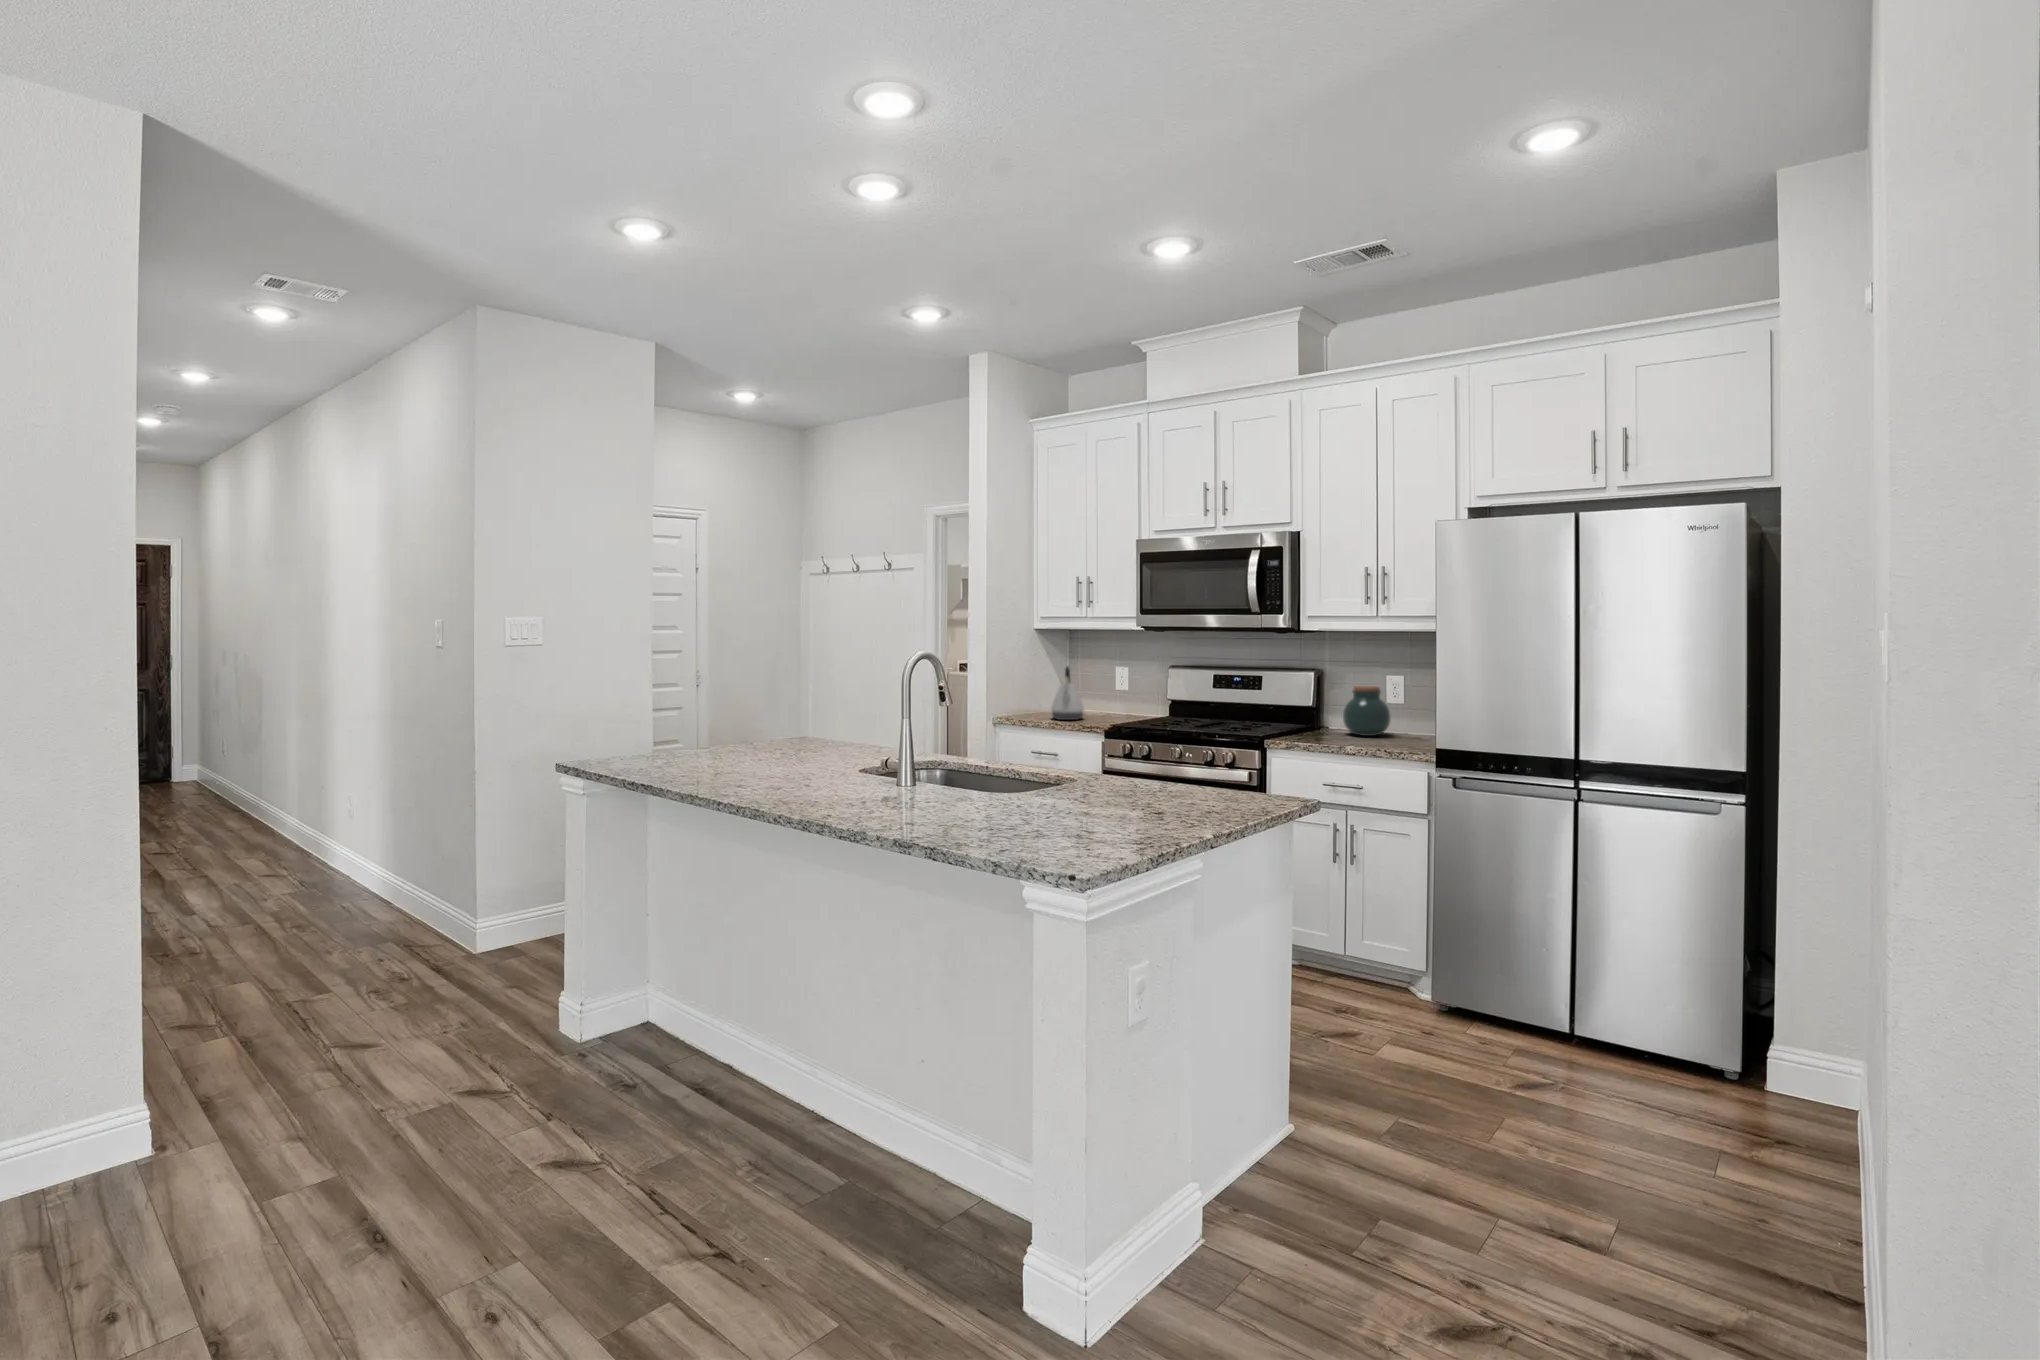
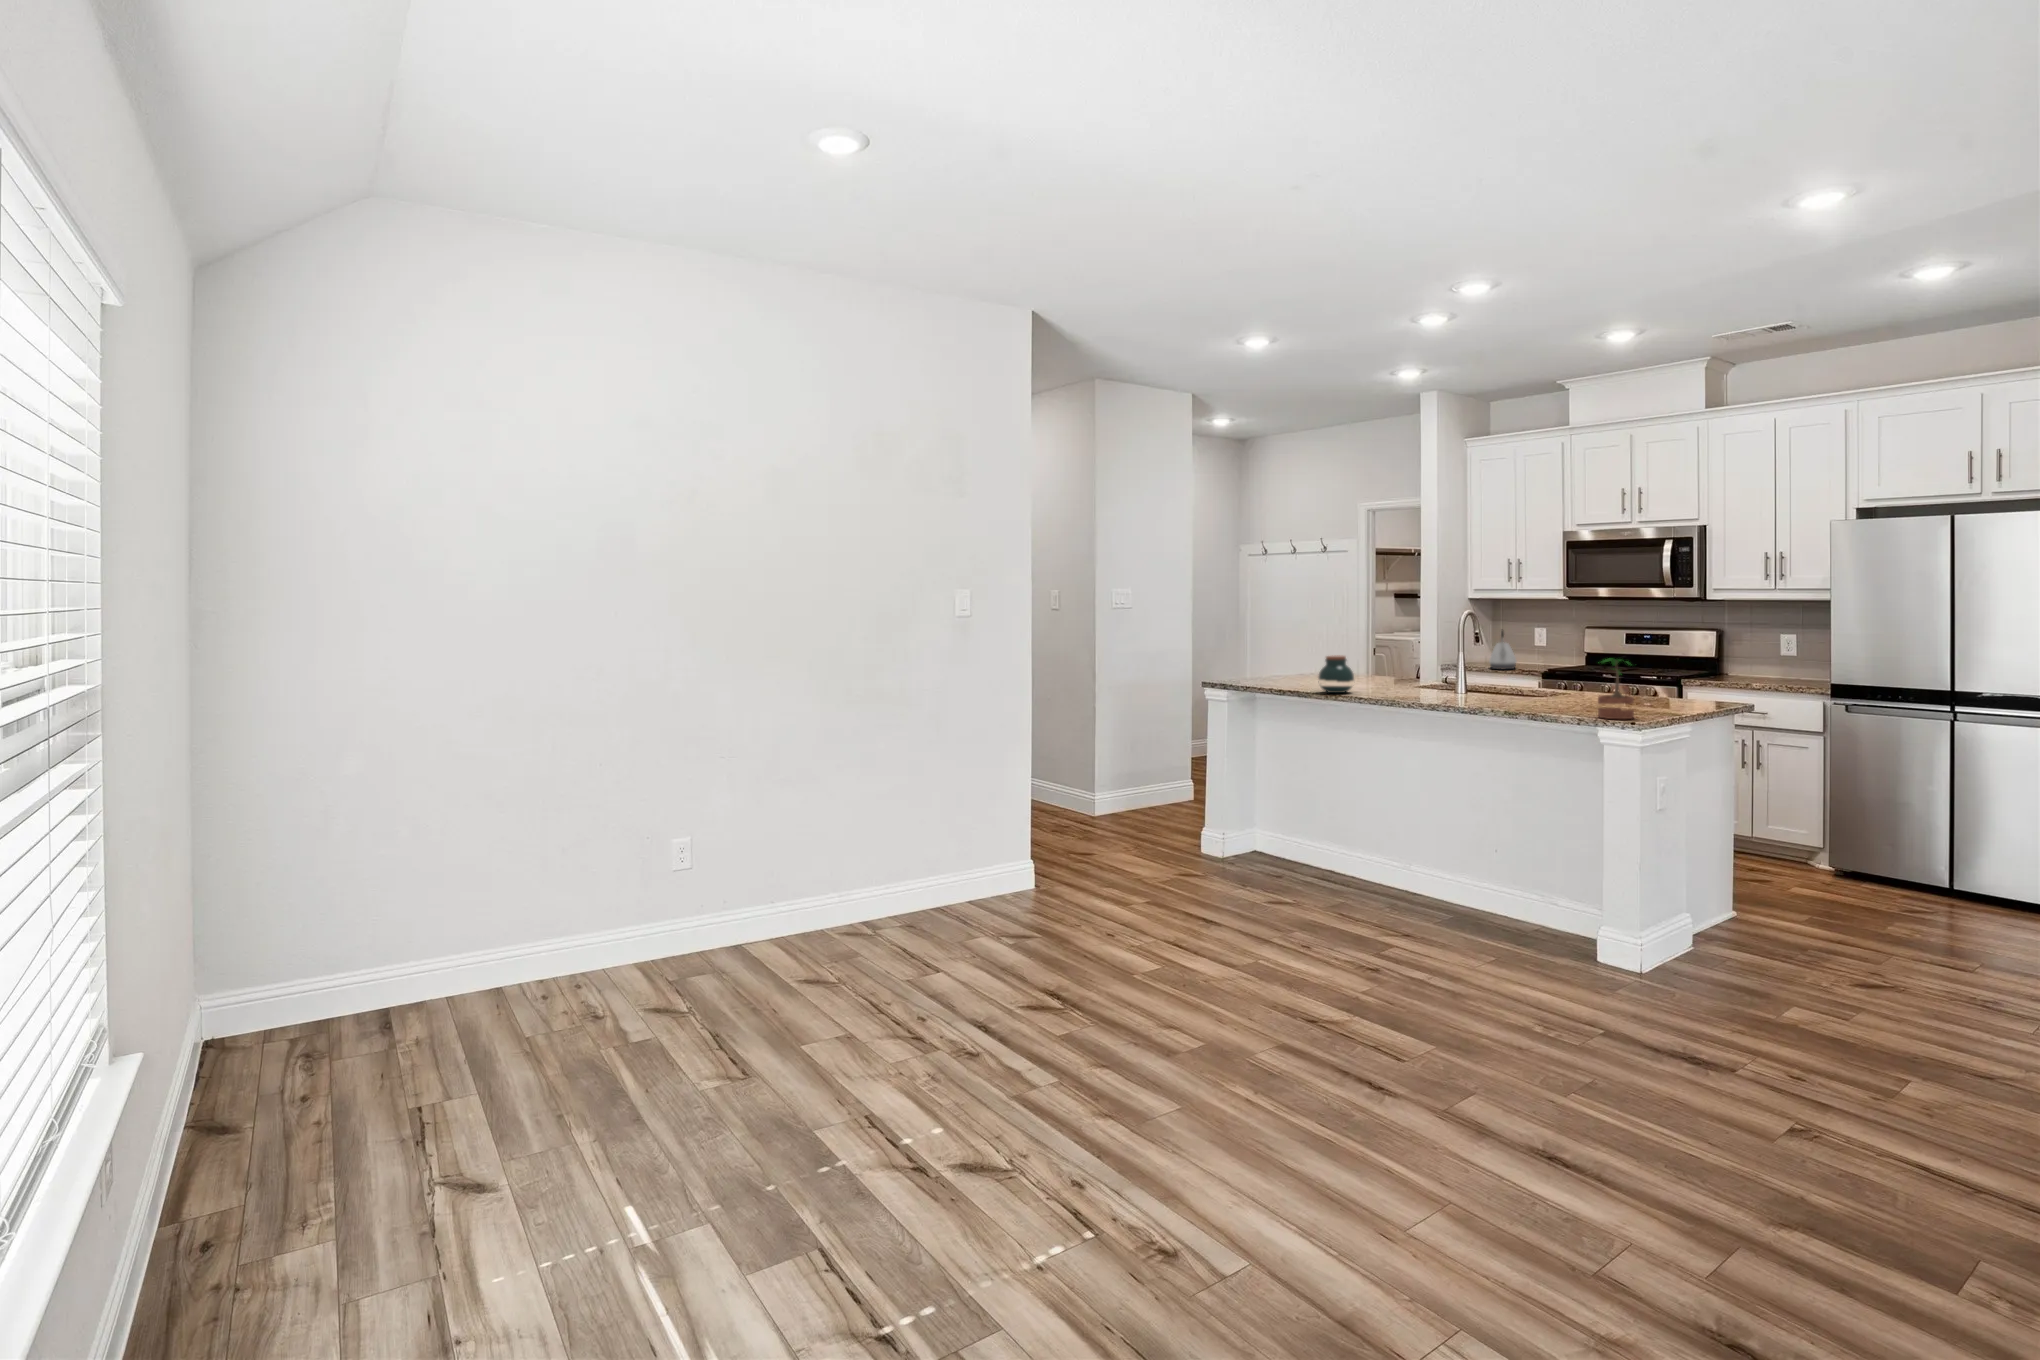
jar: present [1343,686,1391,736] -> present [1319,655,1354,693]
potted plant: none [1101,703,1157,805] -> present [1598,658,1634,719]

